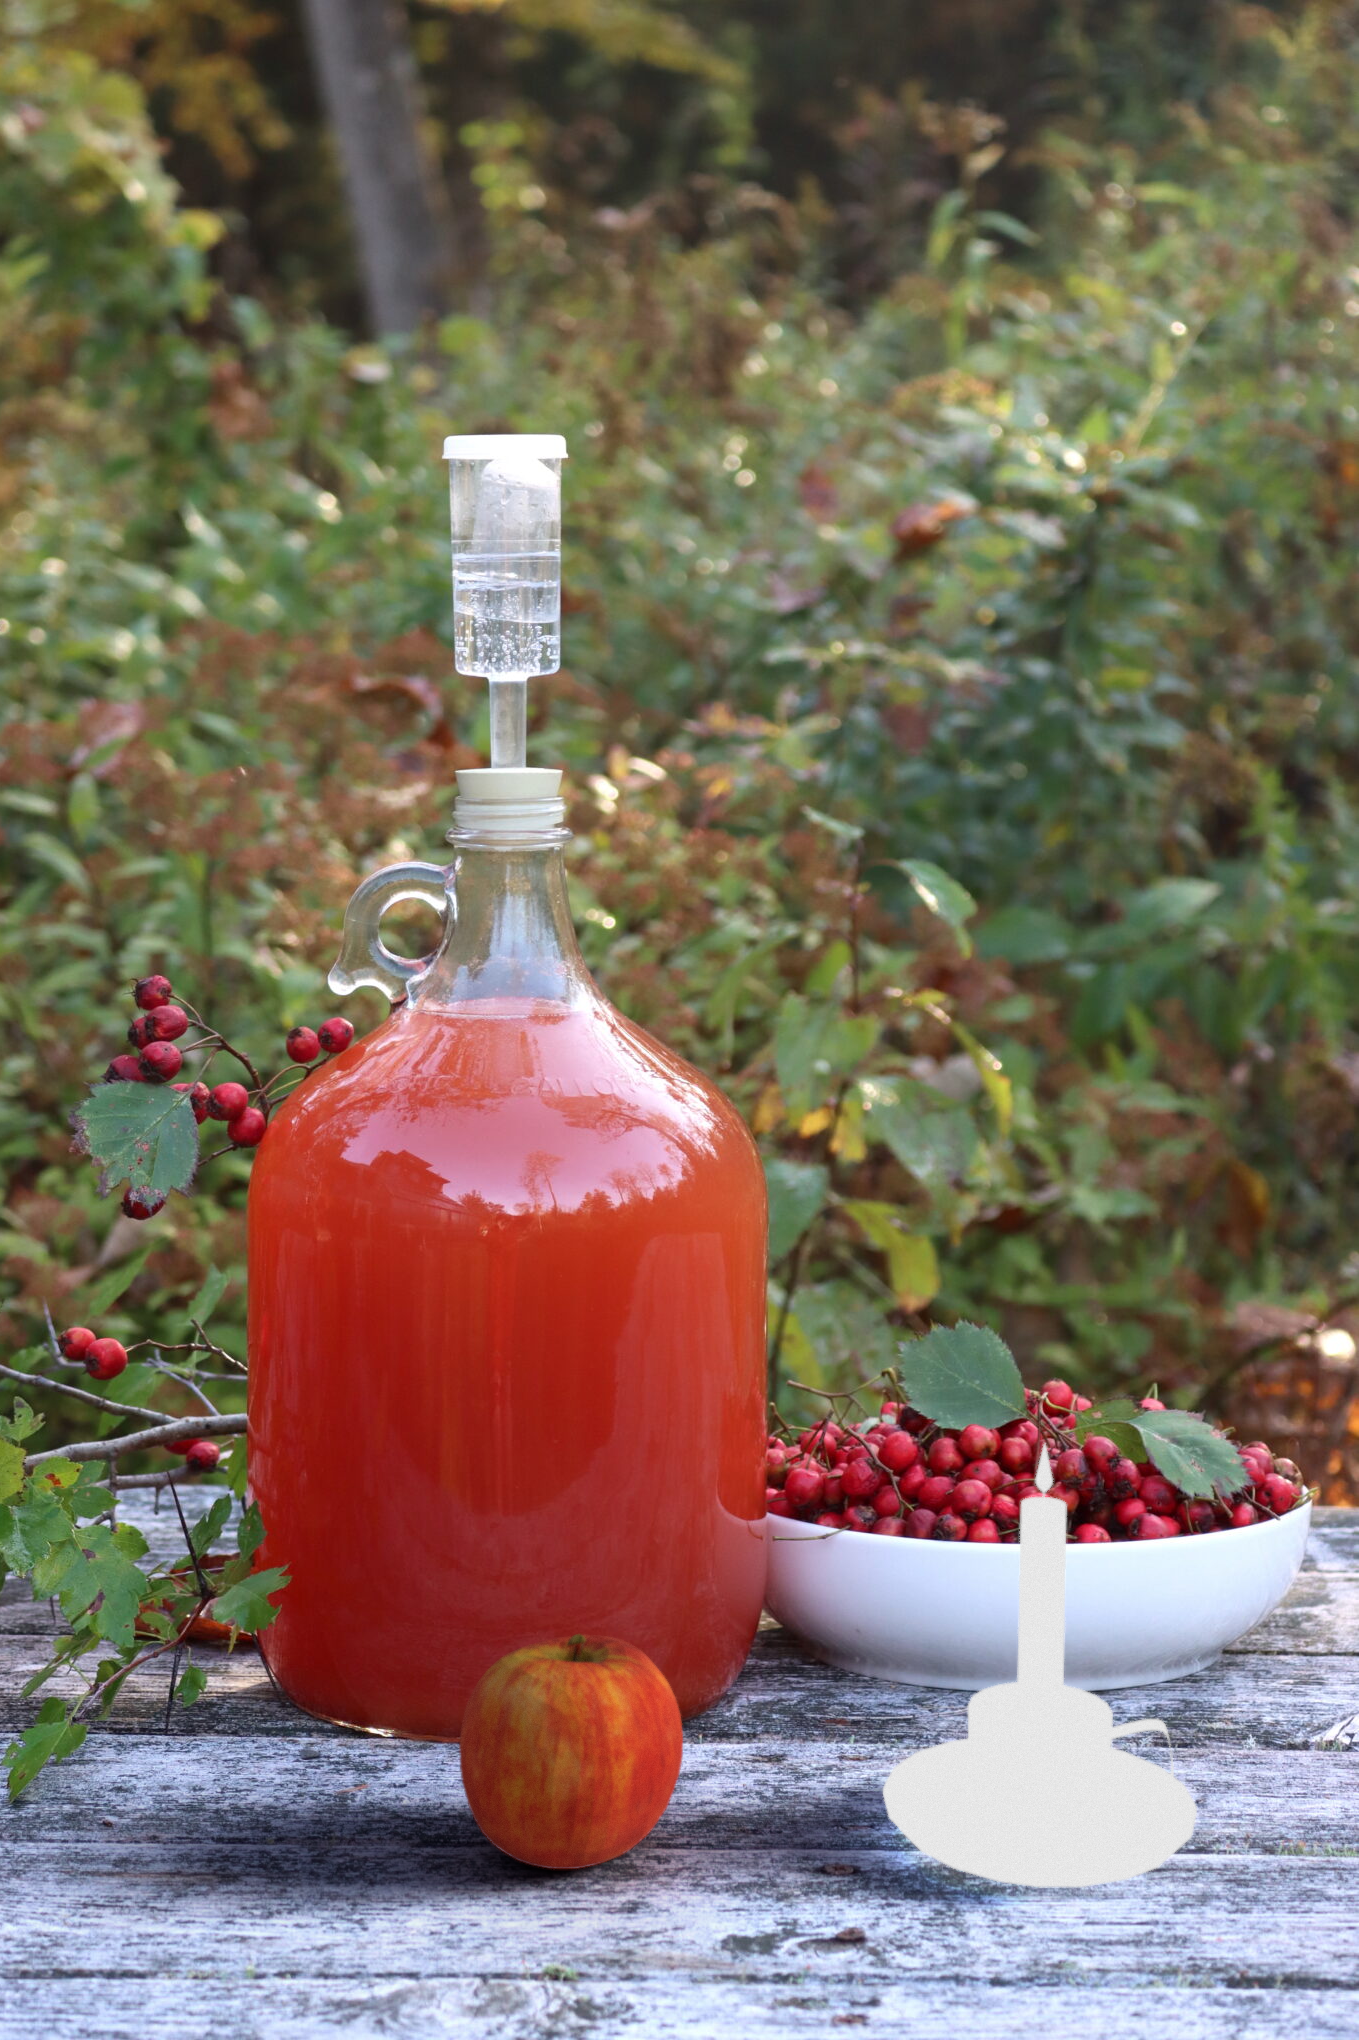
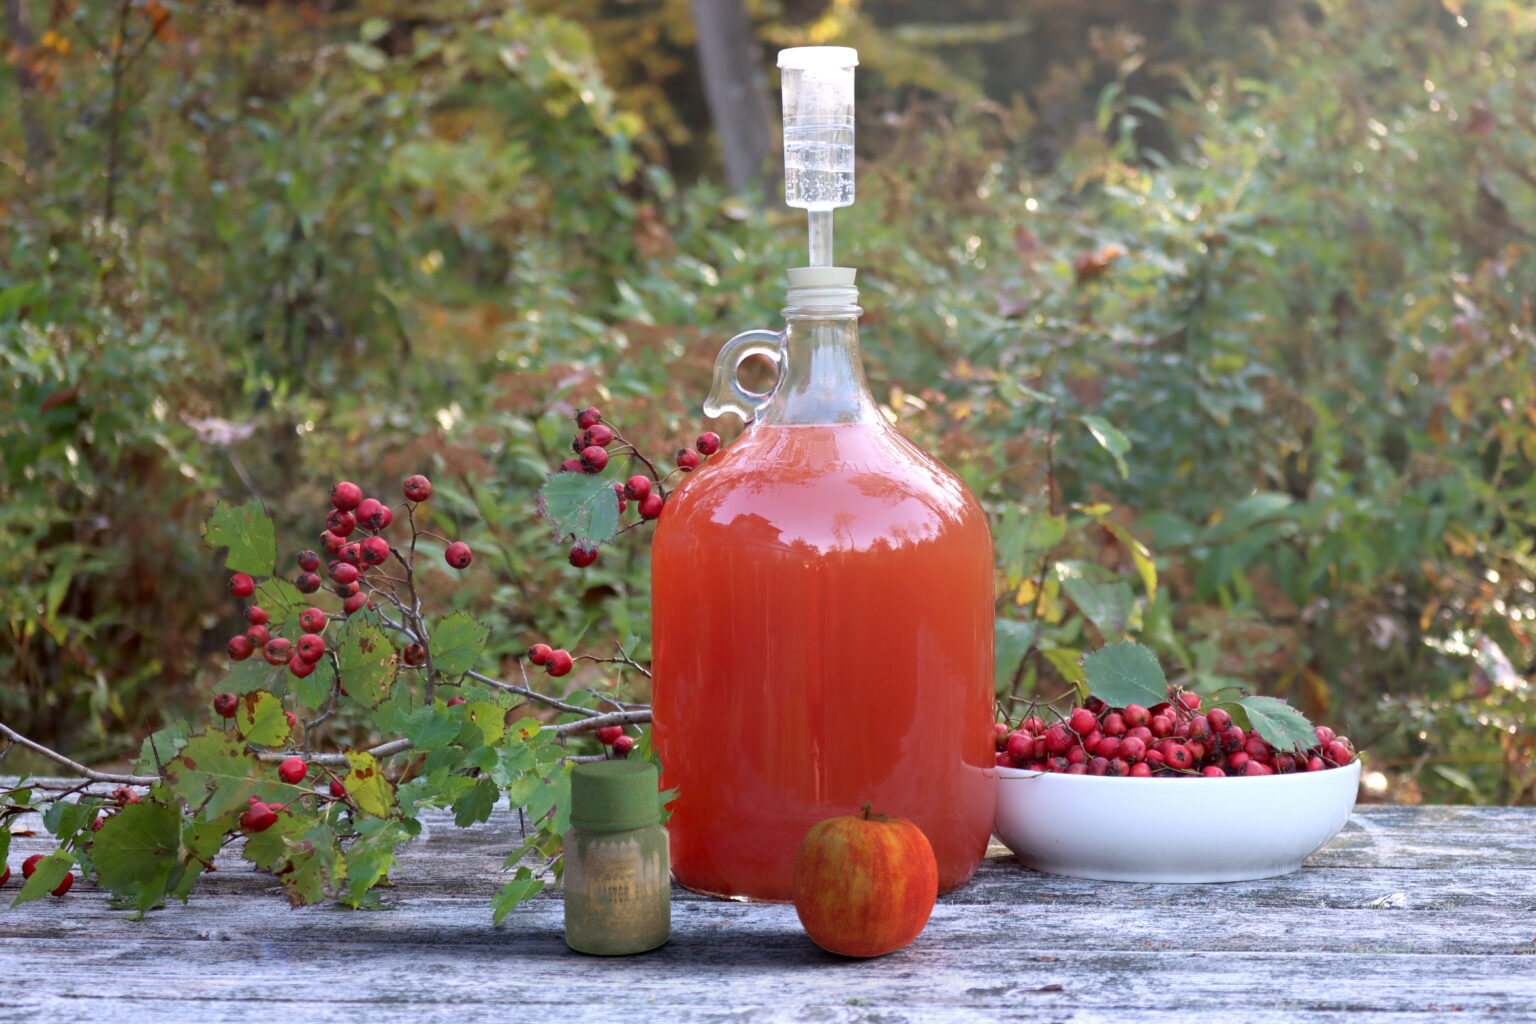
candle holder: present [883,1444,1197,1887] -> none [1073,675,1287,967]
jar: none [104,1552,274,1866] -> present [562,760,671,955]

